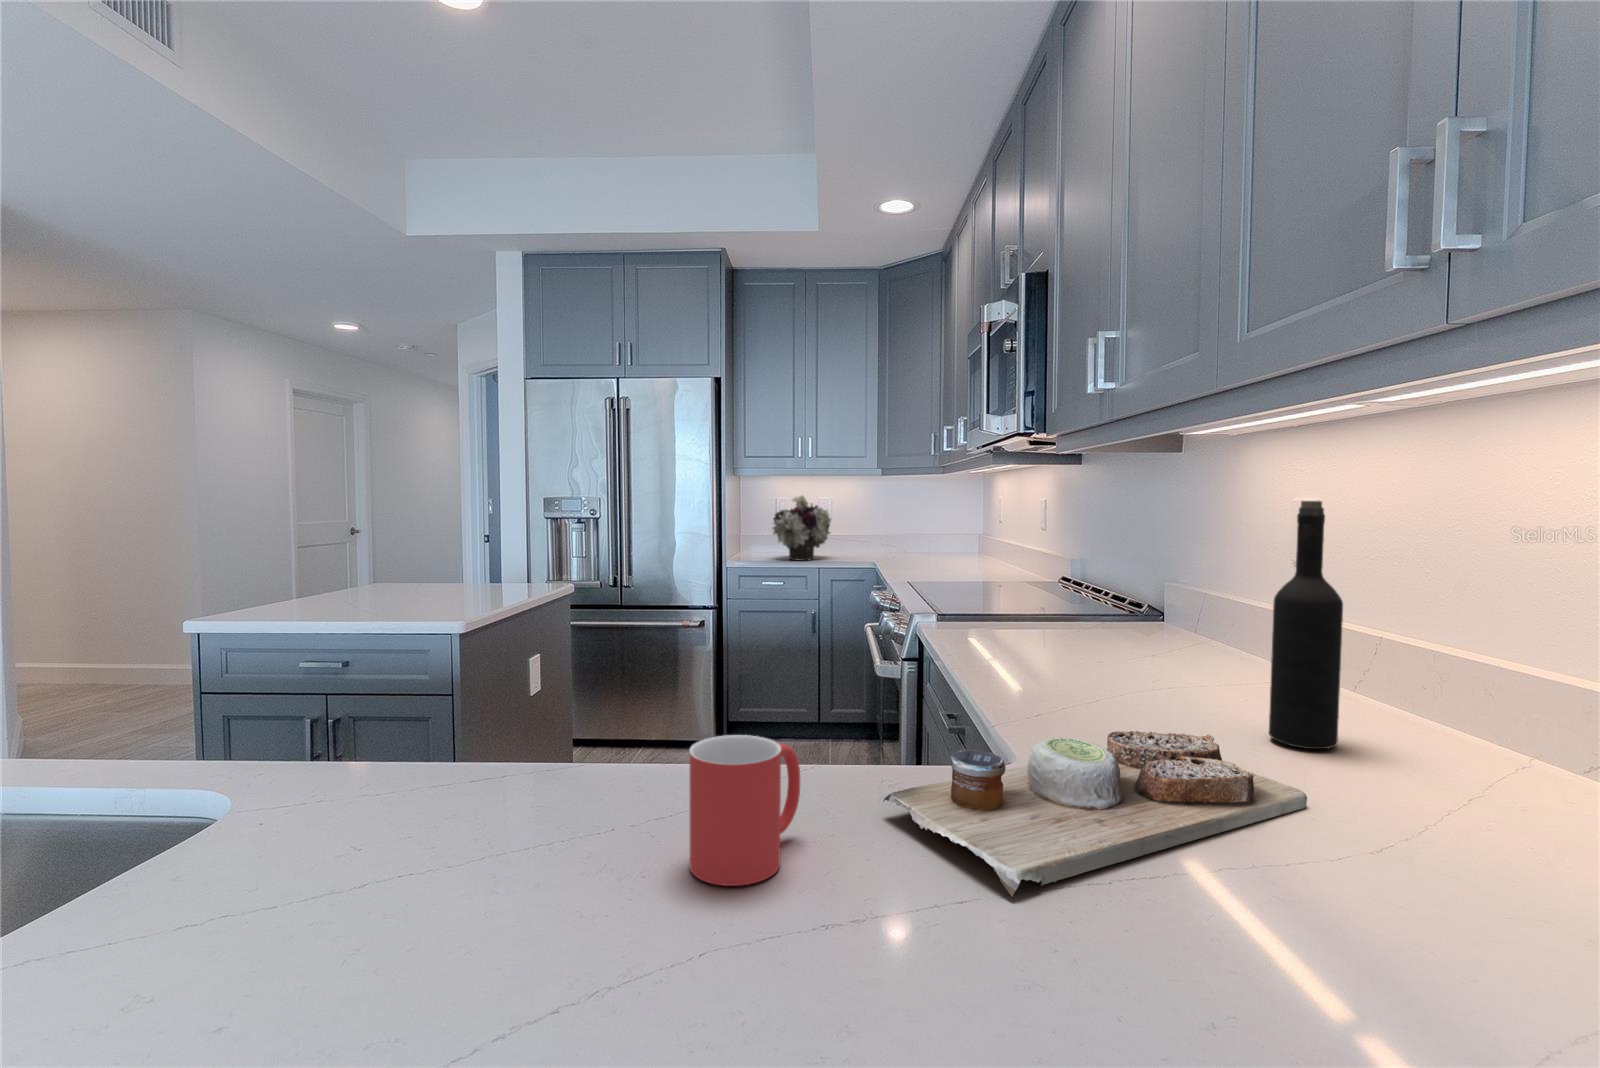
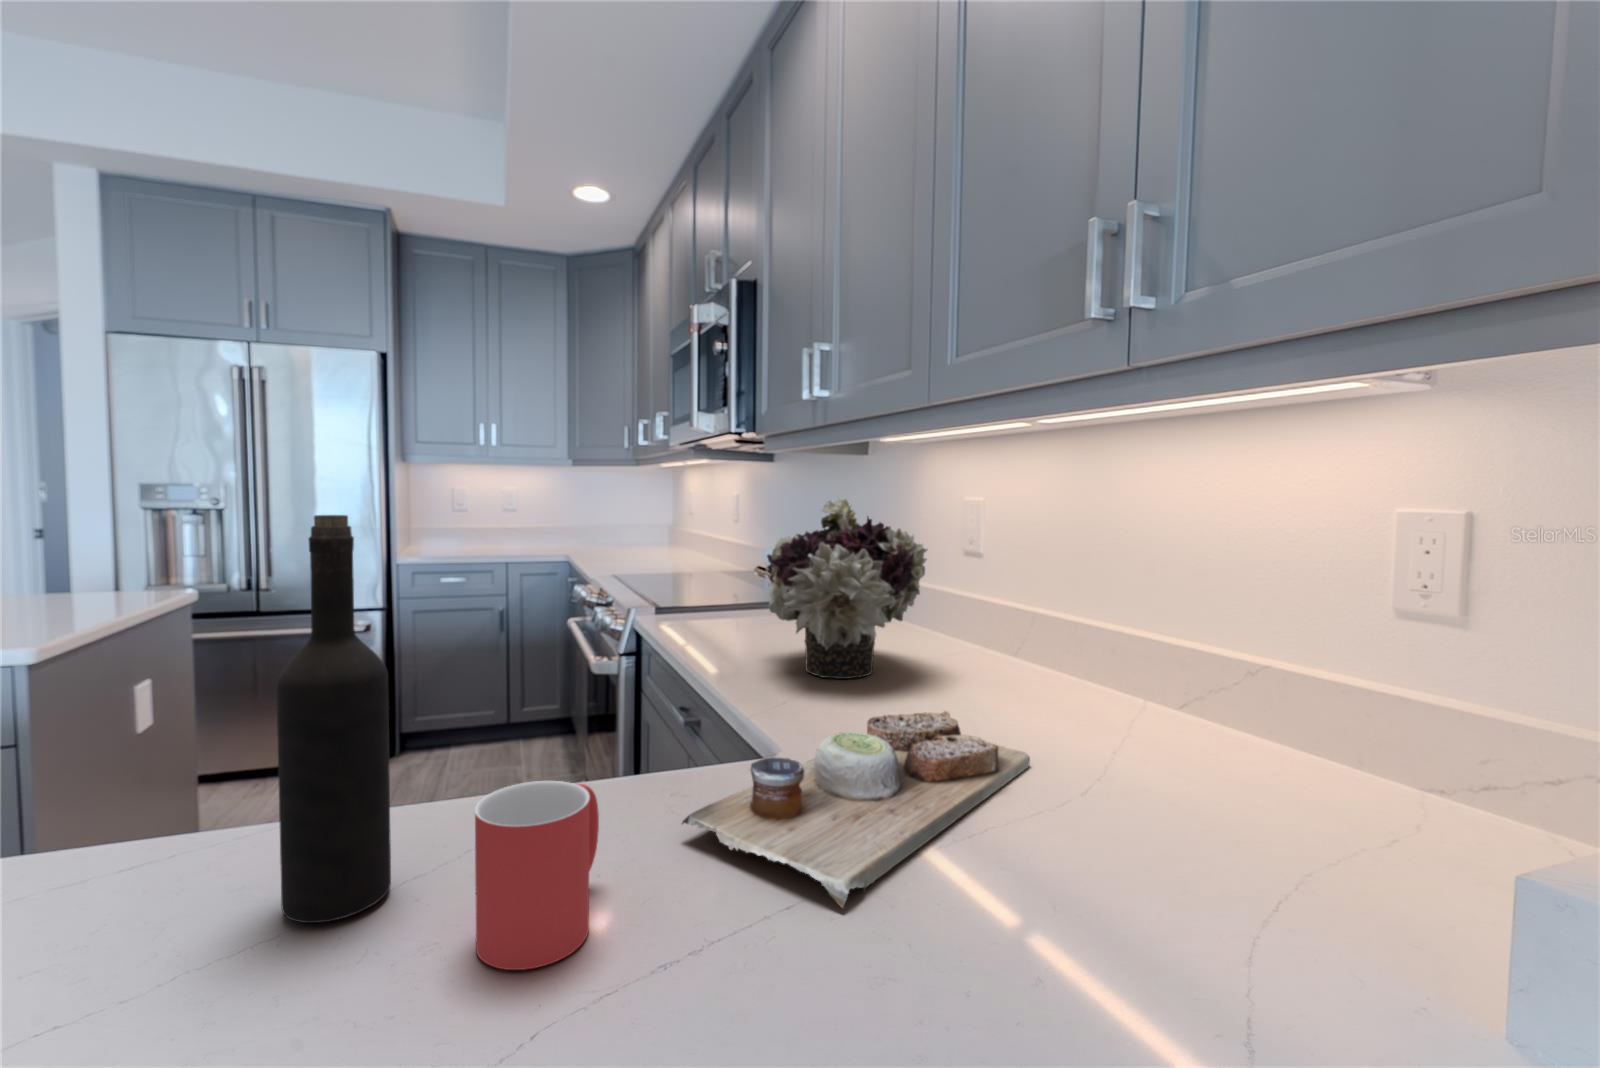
flower arrangement: present [772,495,831,561] -> present [767,496,927,679]
wine bottle: present [1269,501,1343,749] -> present [276,515,391,923]

